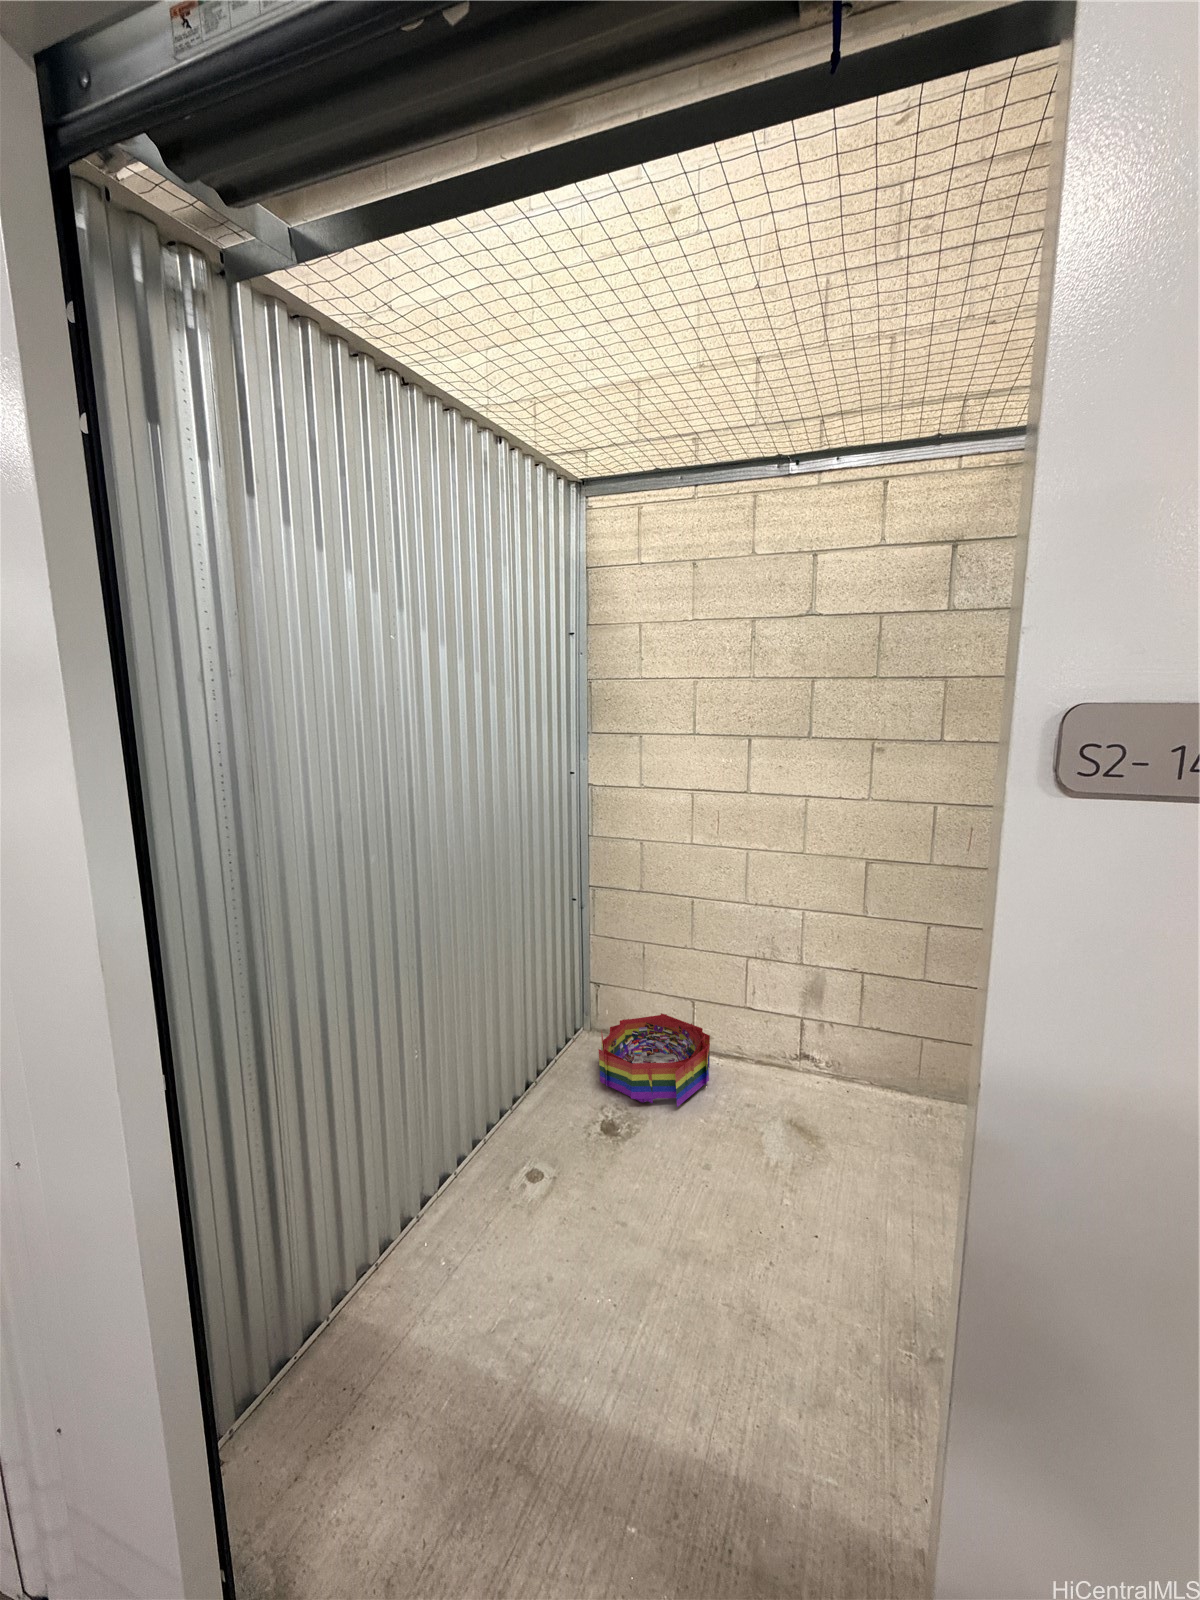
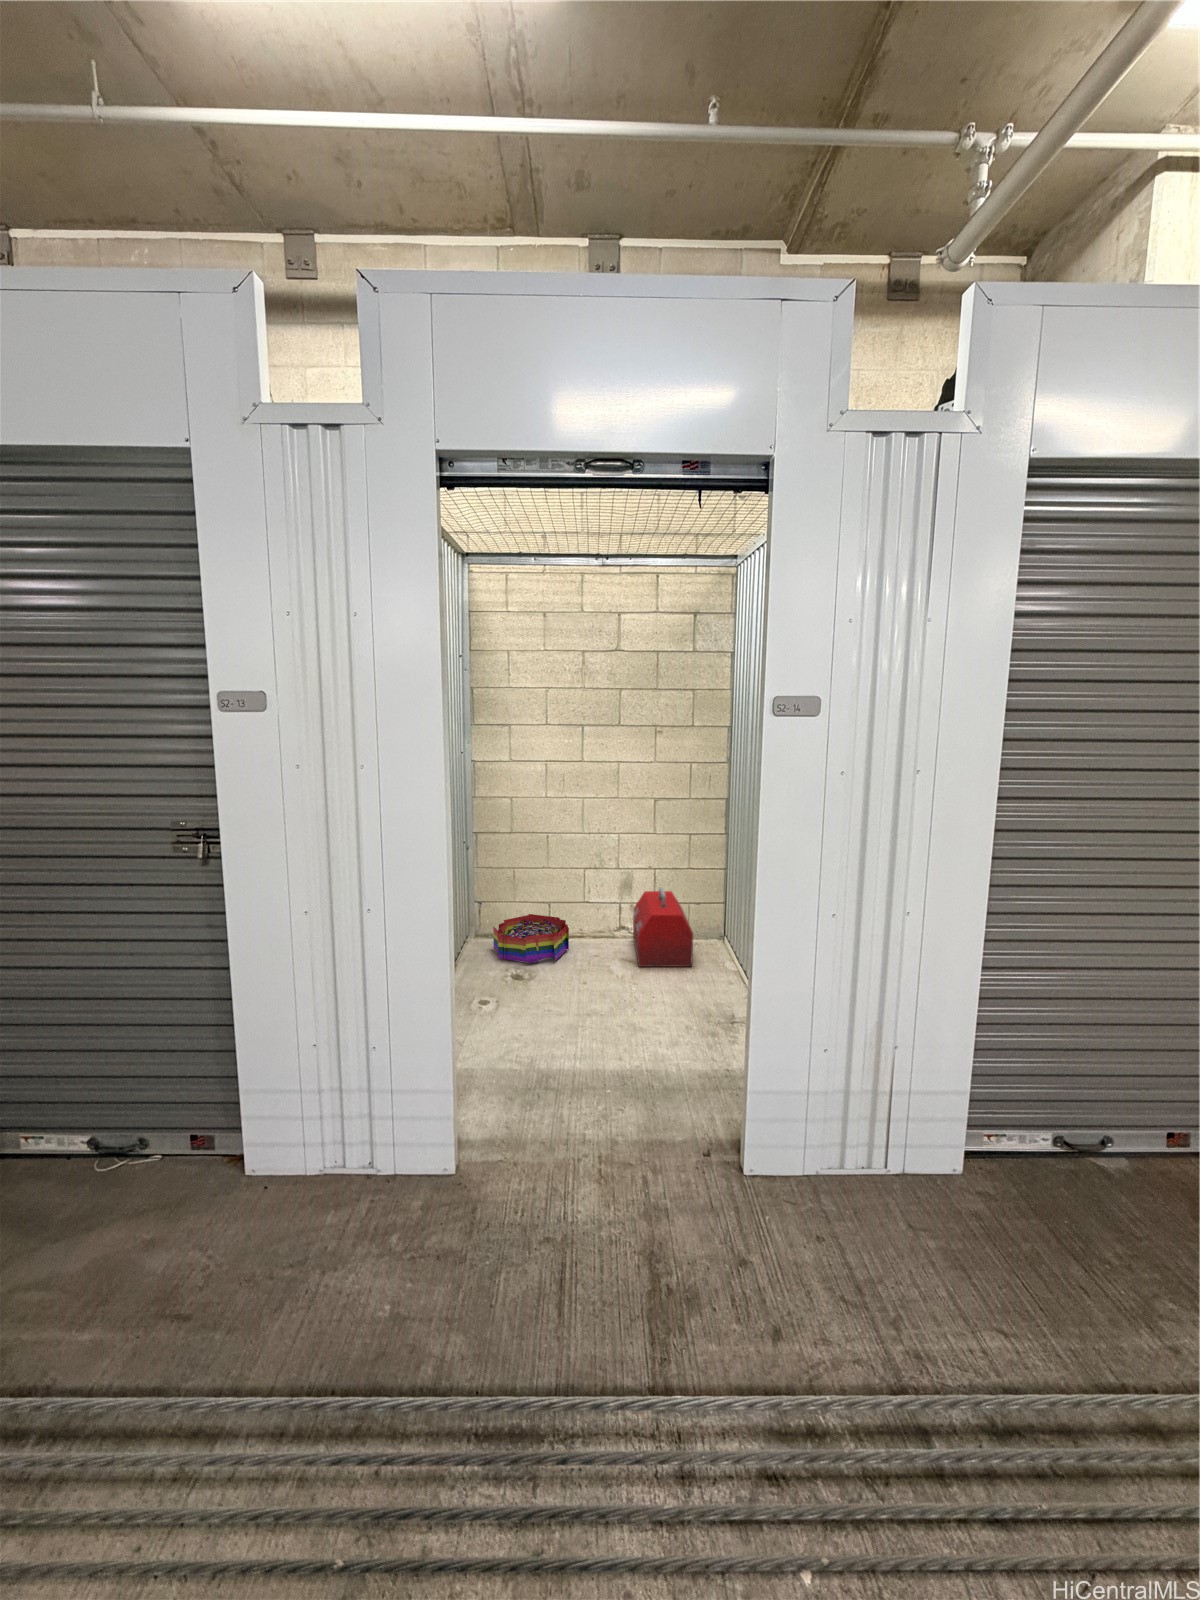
toolbox: none [810,1007,912,1170] -> present [633,888,693,967]

